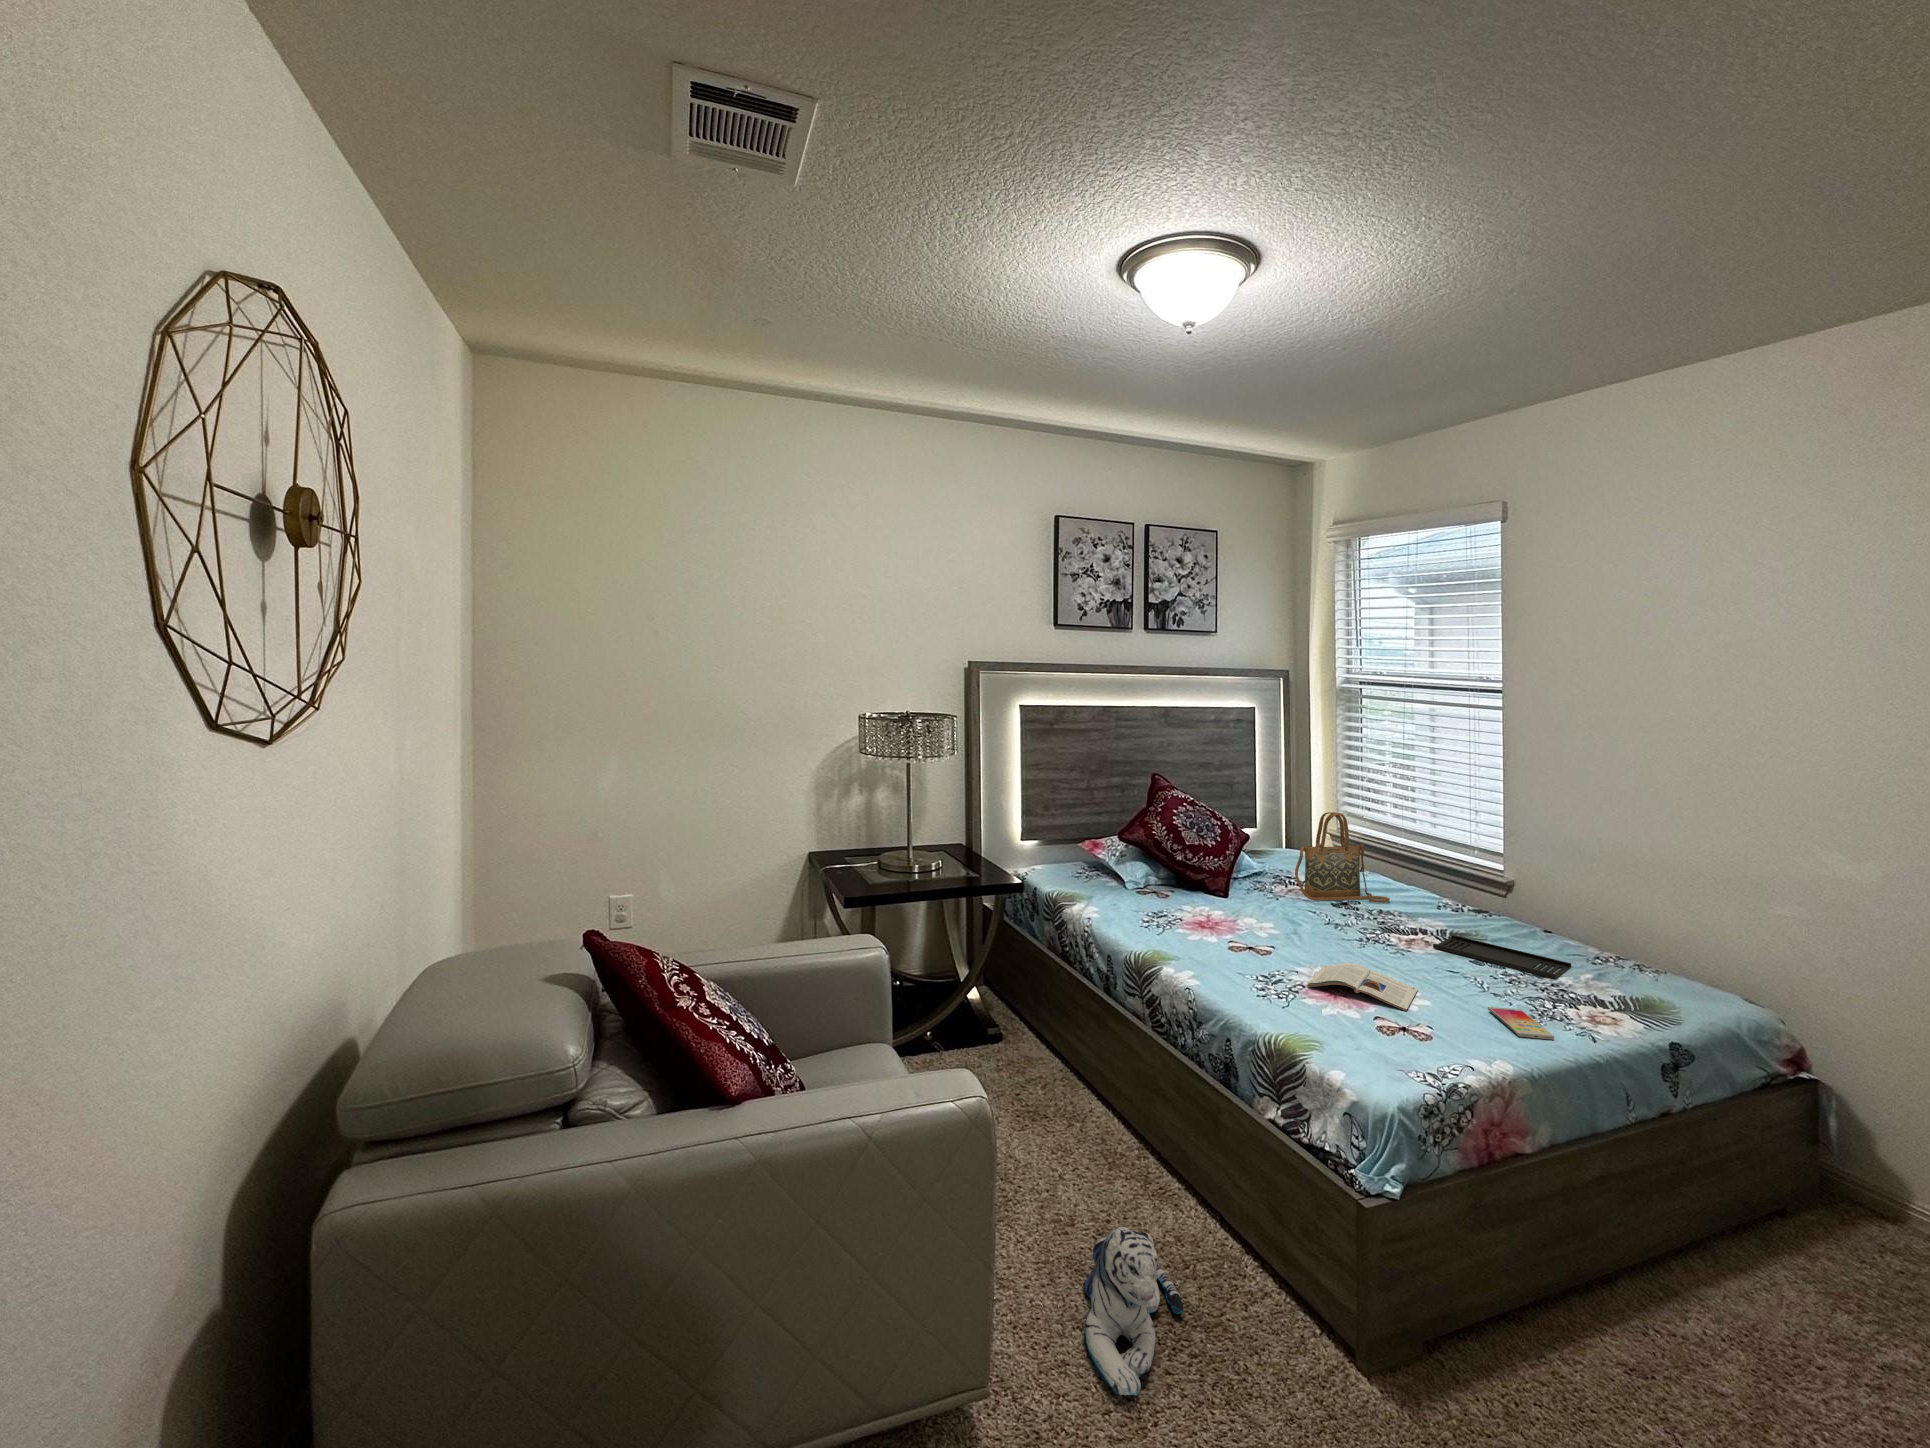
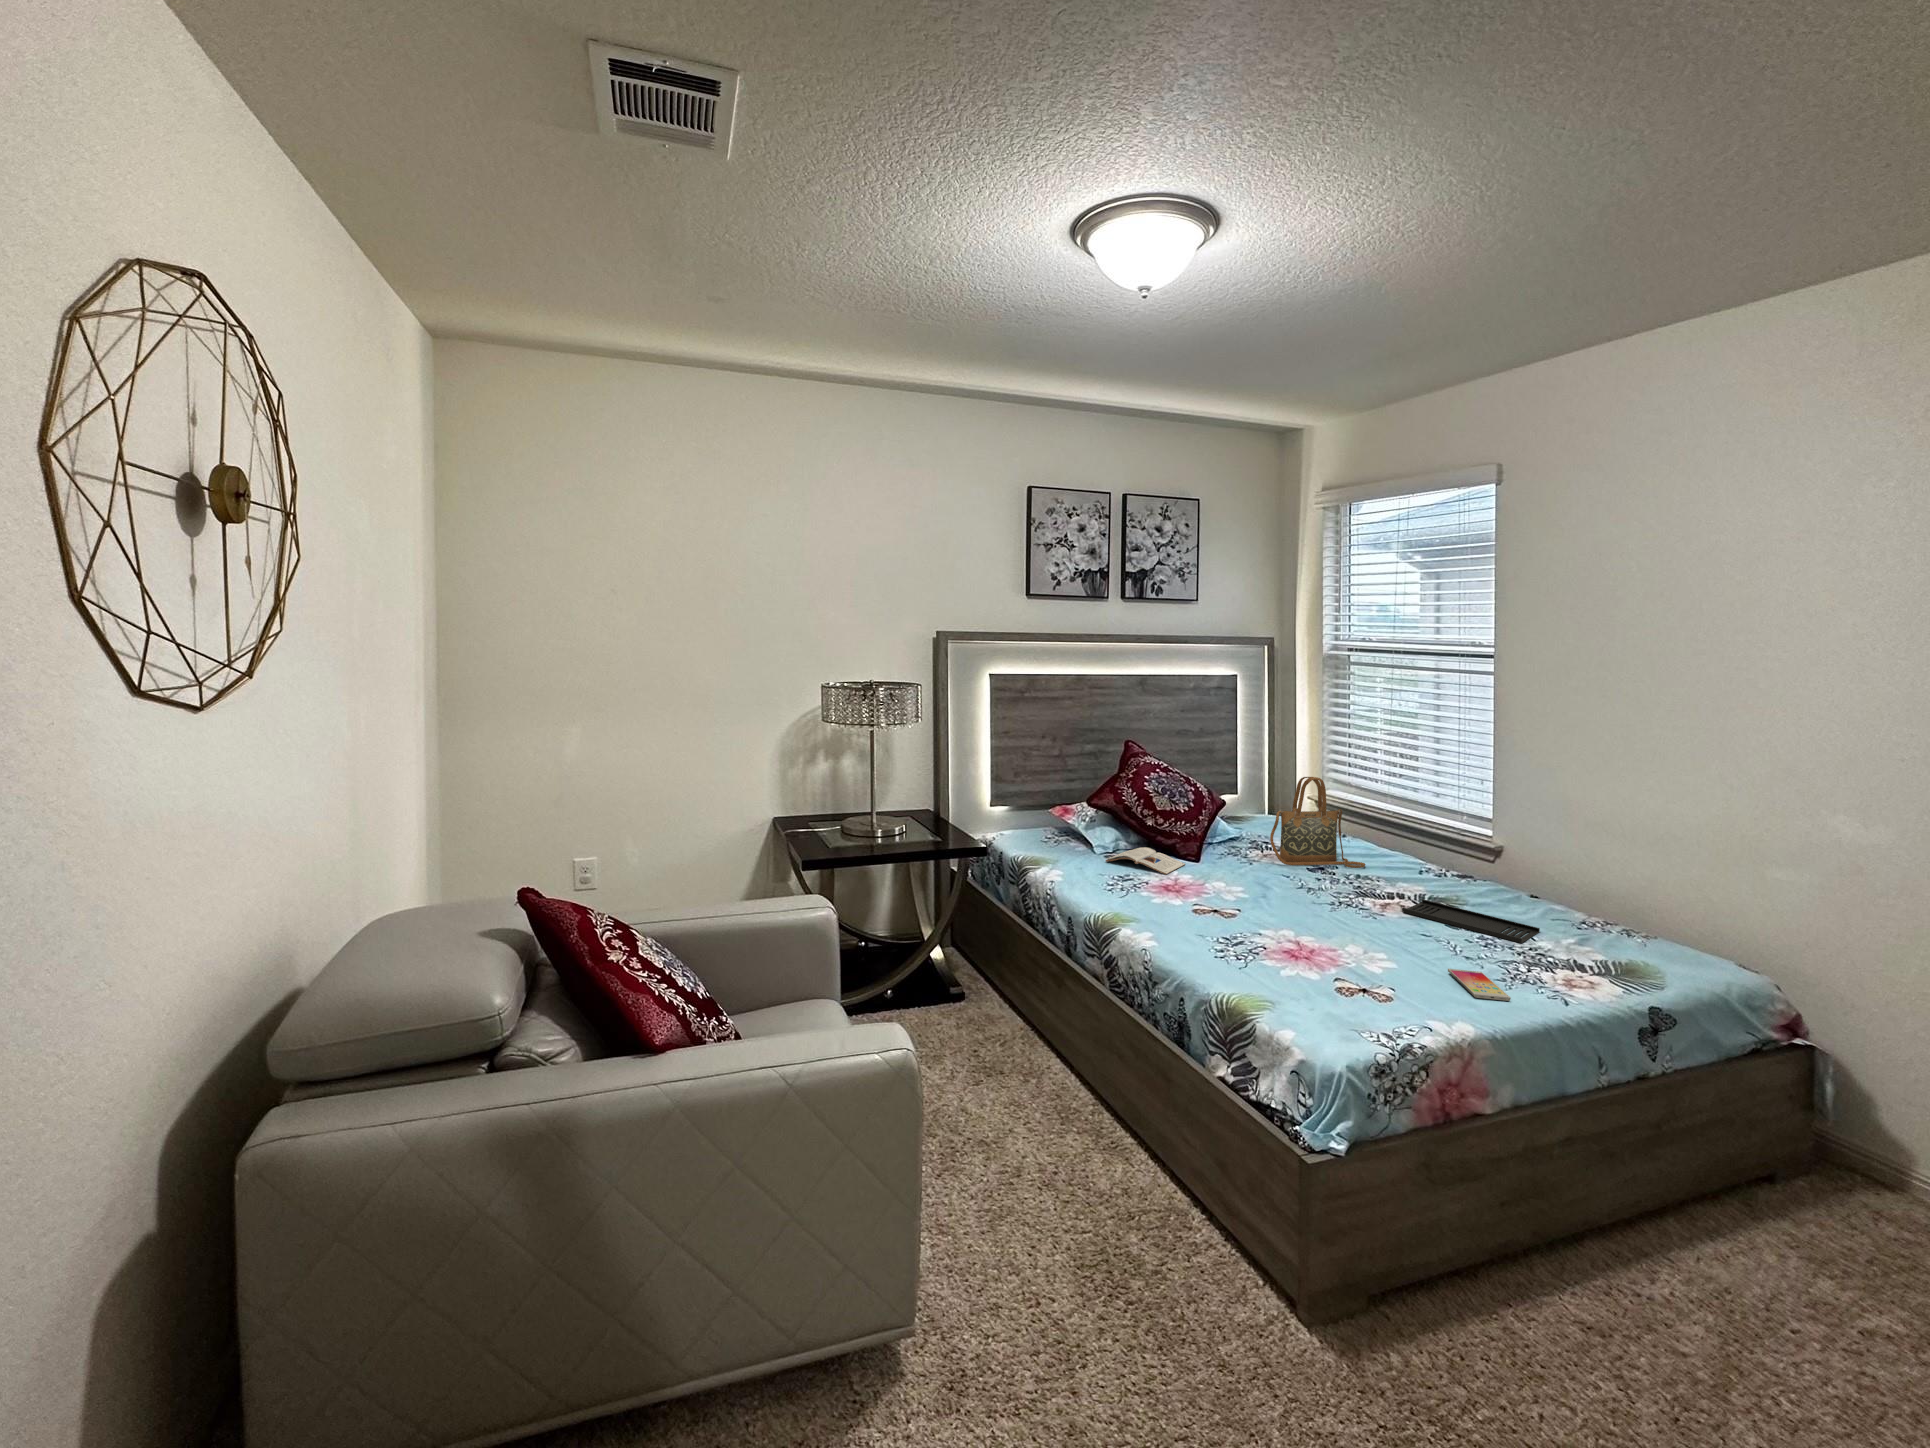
magazine: present [1307,963,1417,1011] -> present [1106,847,1185,875]
plush toy: present [1083,1227,1184,1396] -> none [1023,1179,1125,1342]

